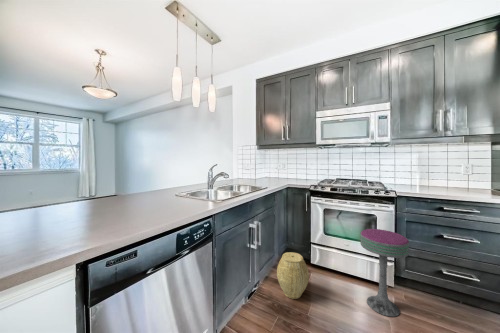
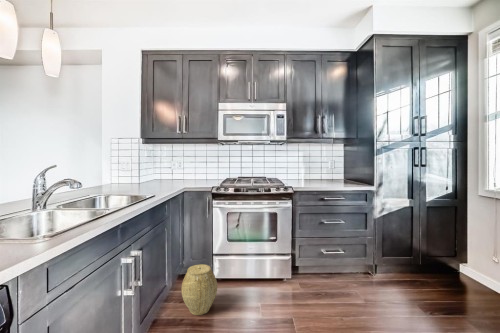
bar stool: present [361,229,409,317] -> none [264,225,302,302]

